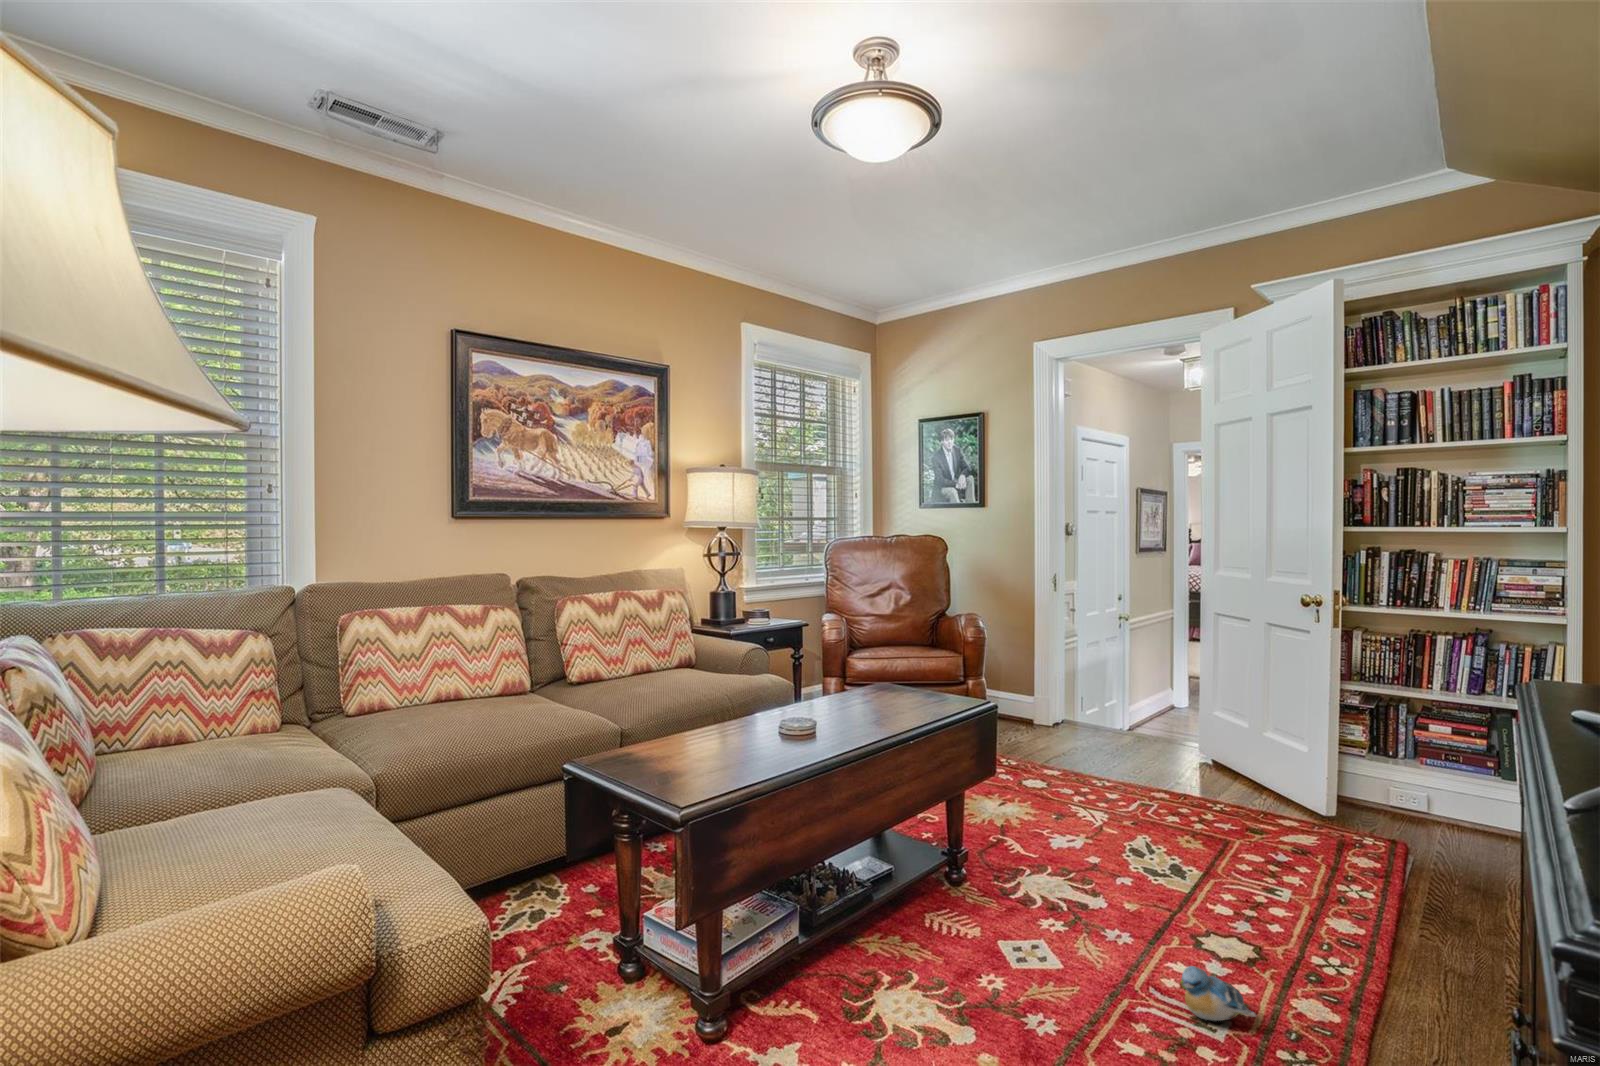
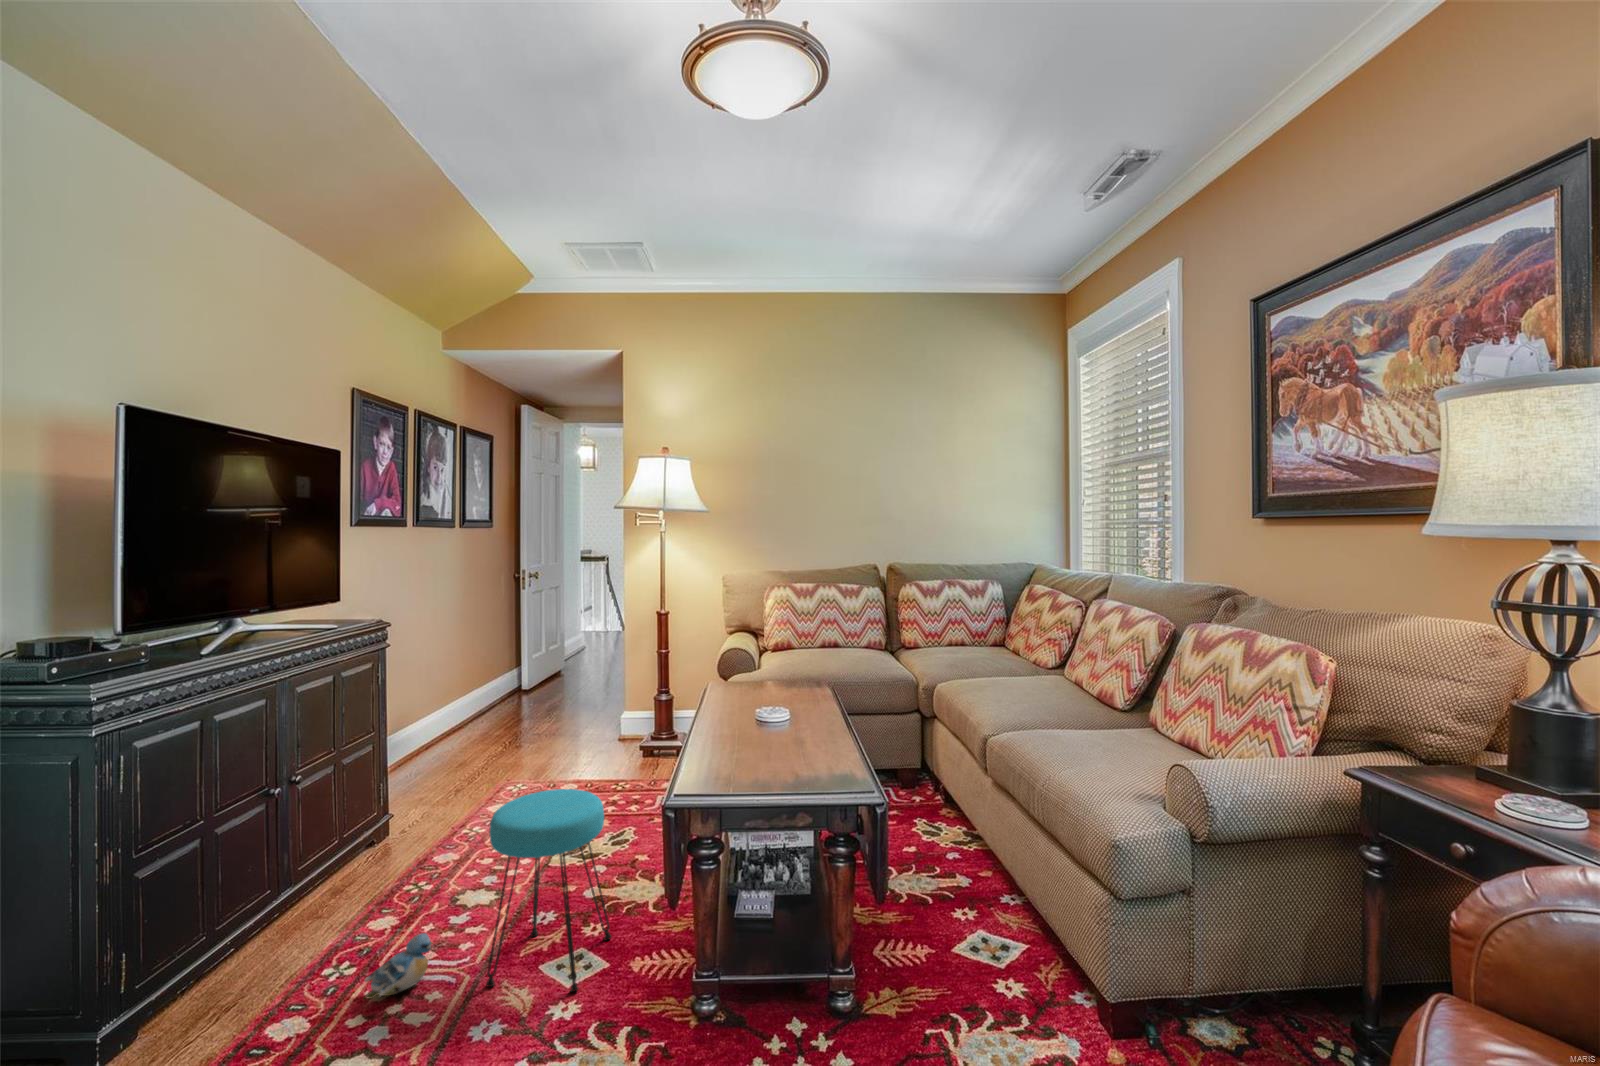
stool: none [981,787,1120,1009] -> present [486,789,612,992]

